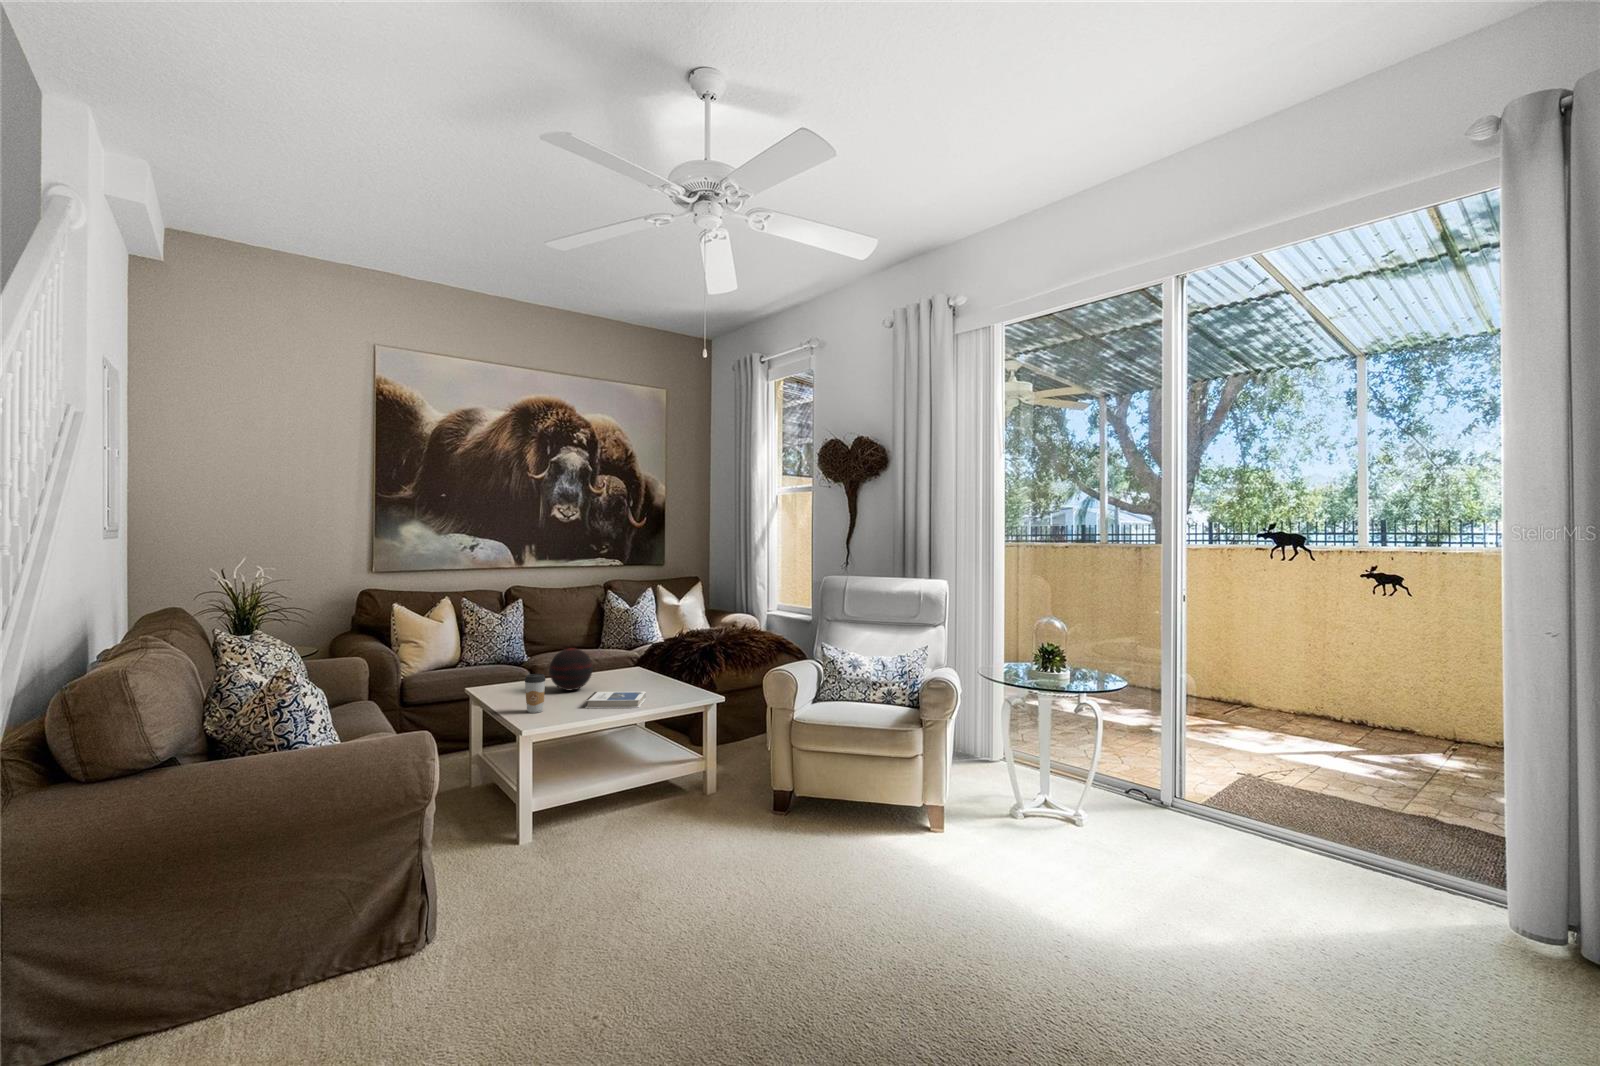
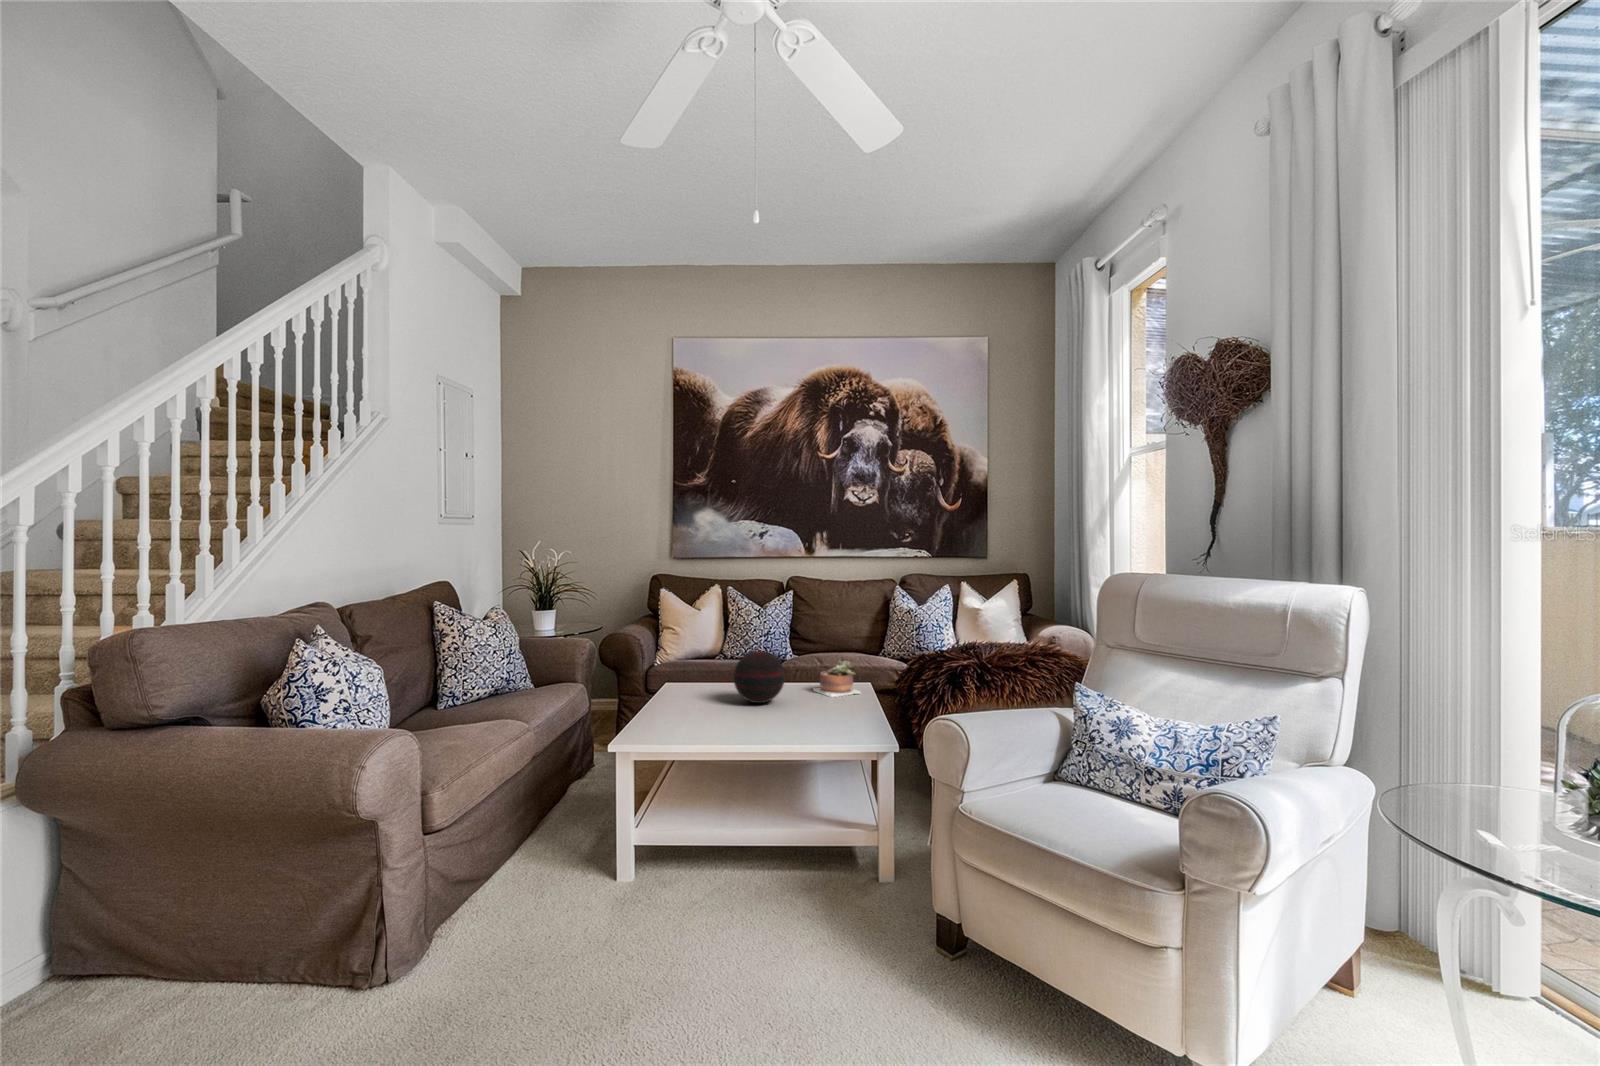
succulent plant: none [595,652,635,680] -> present [813,661,860,697]
coffee cup: present [525,674,546,713] -> none [658,678,683,727]
hardback book: present [585,692,646,708] -> none [726,710,811,742]

